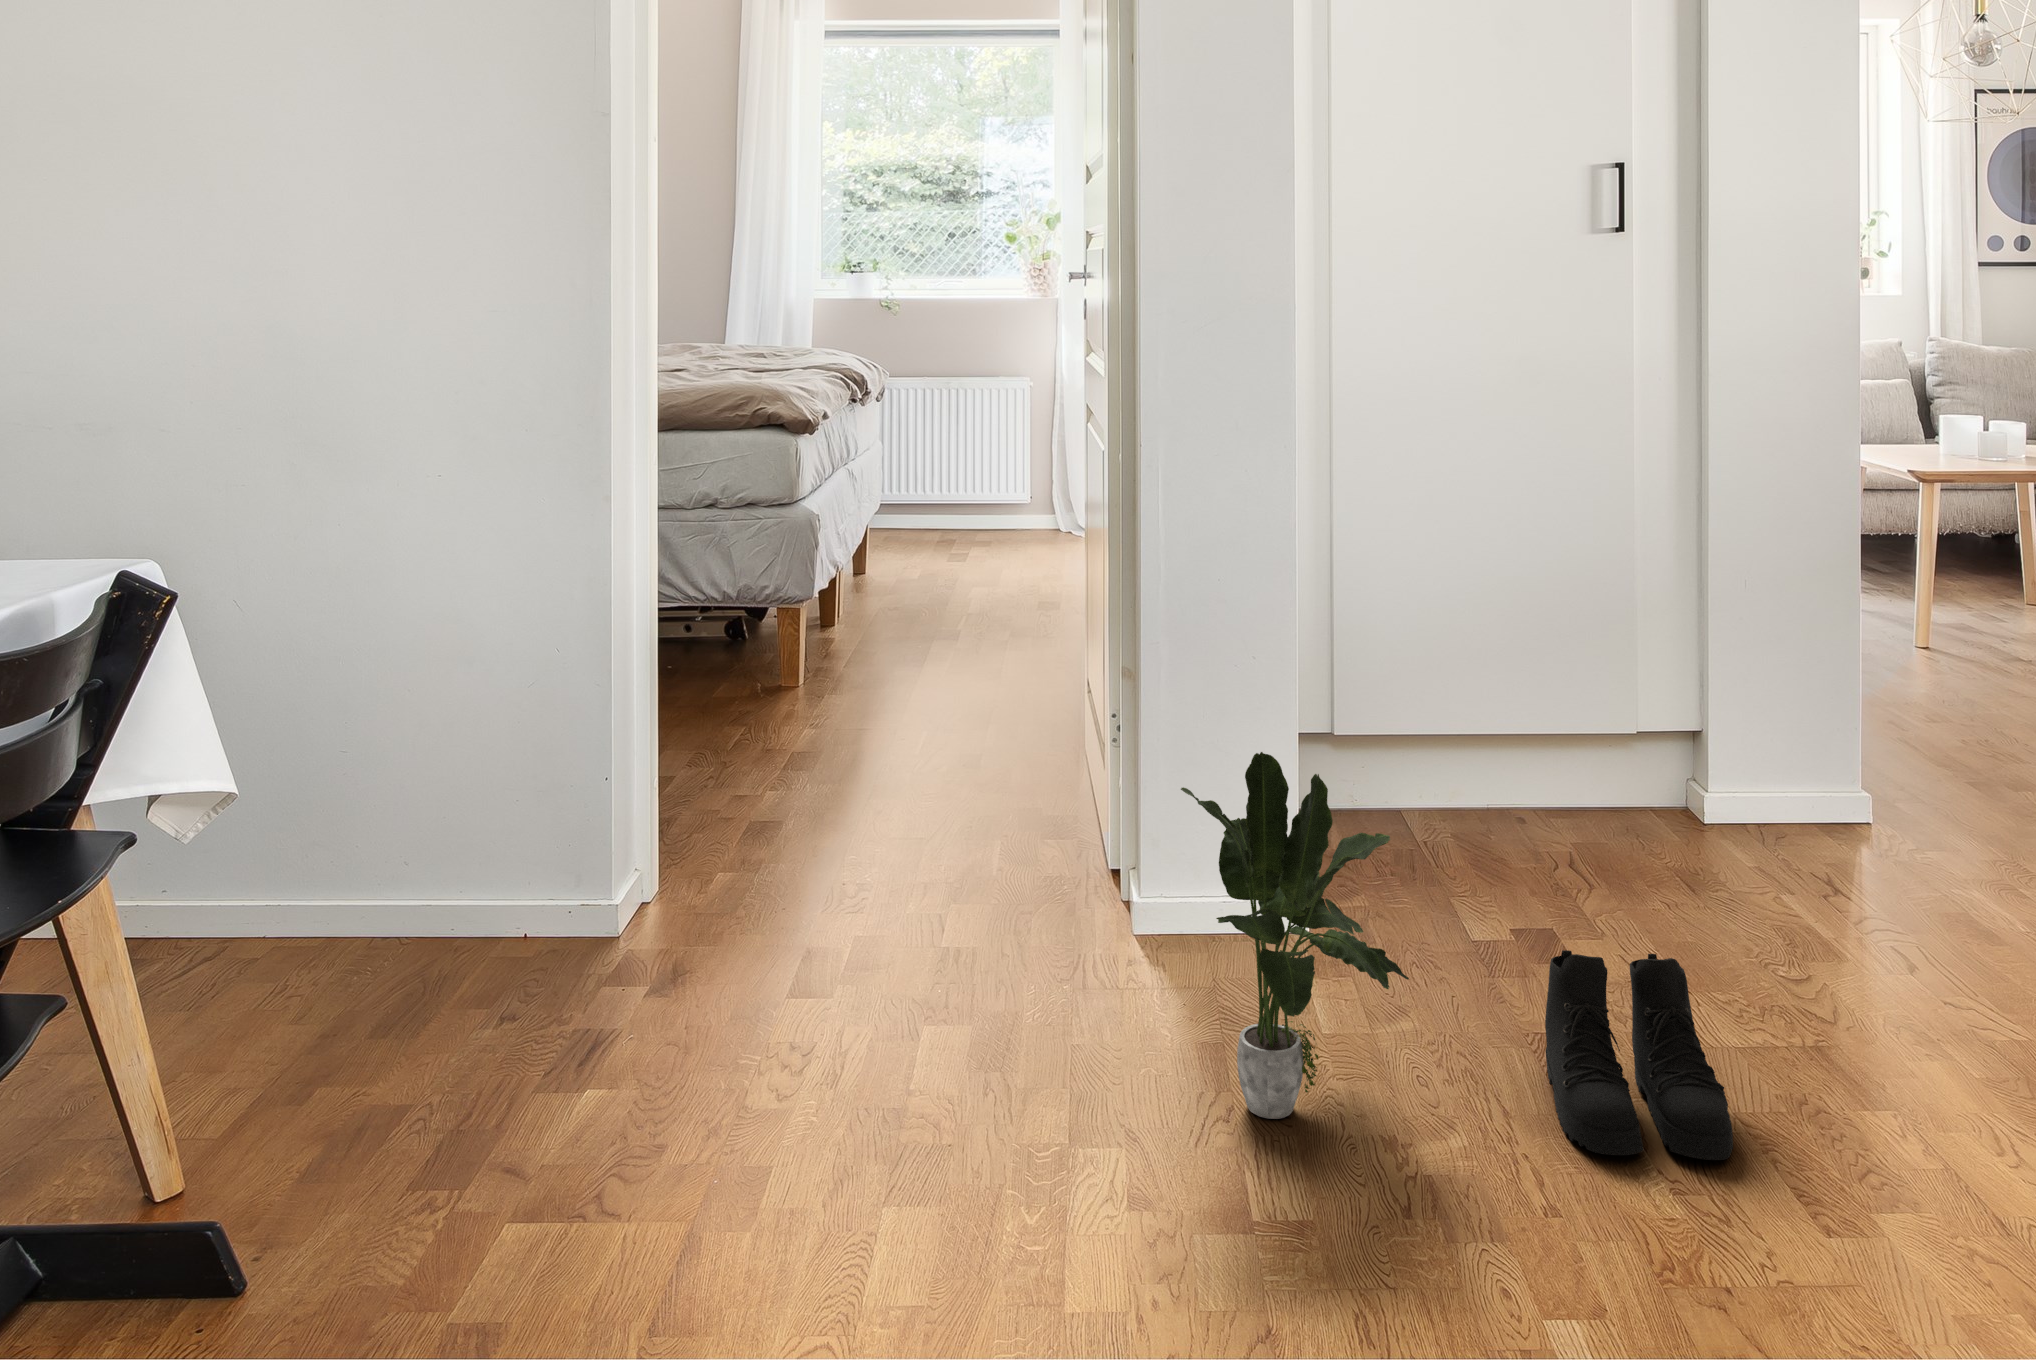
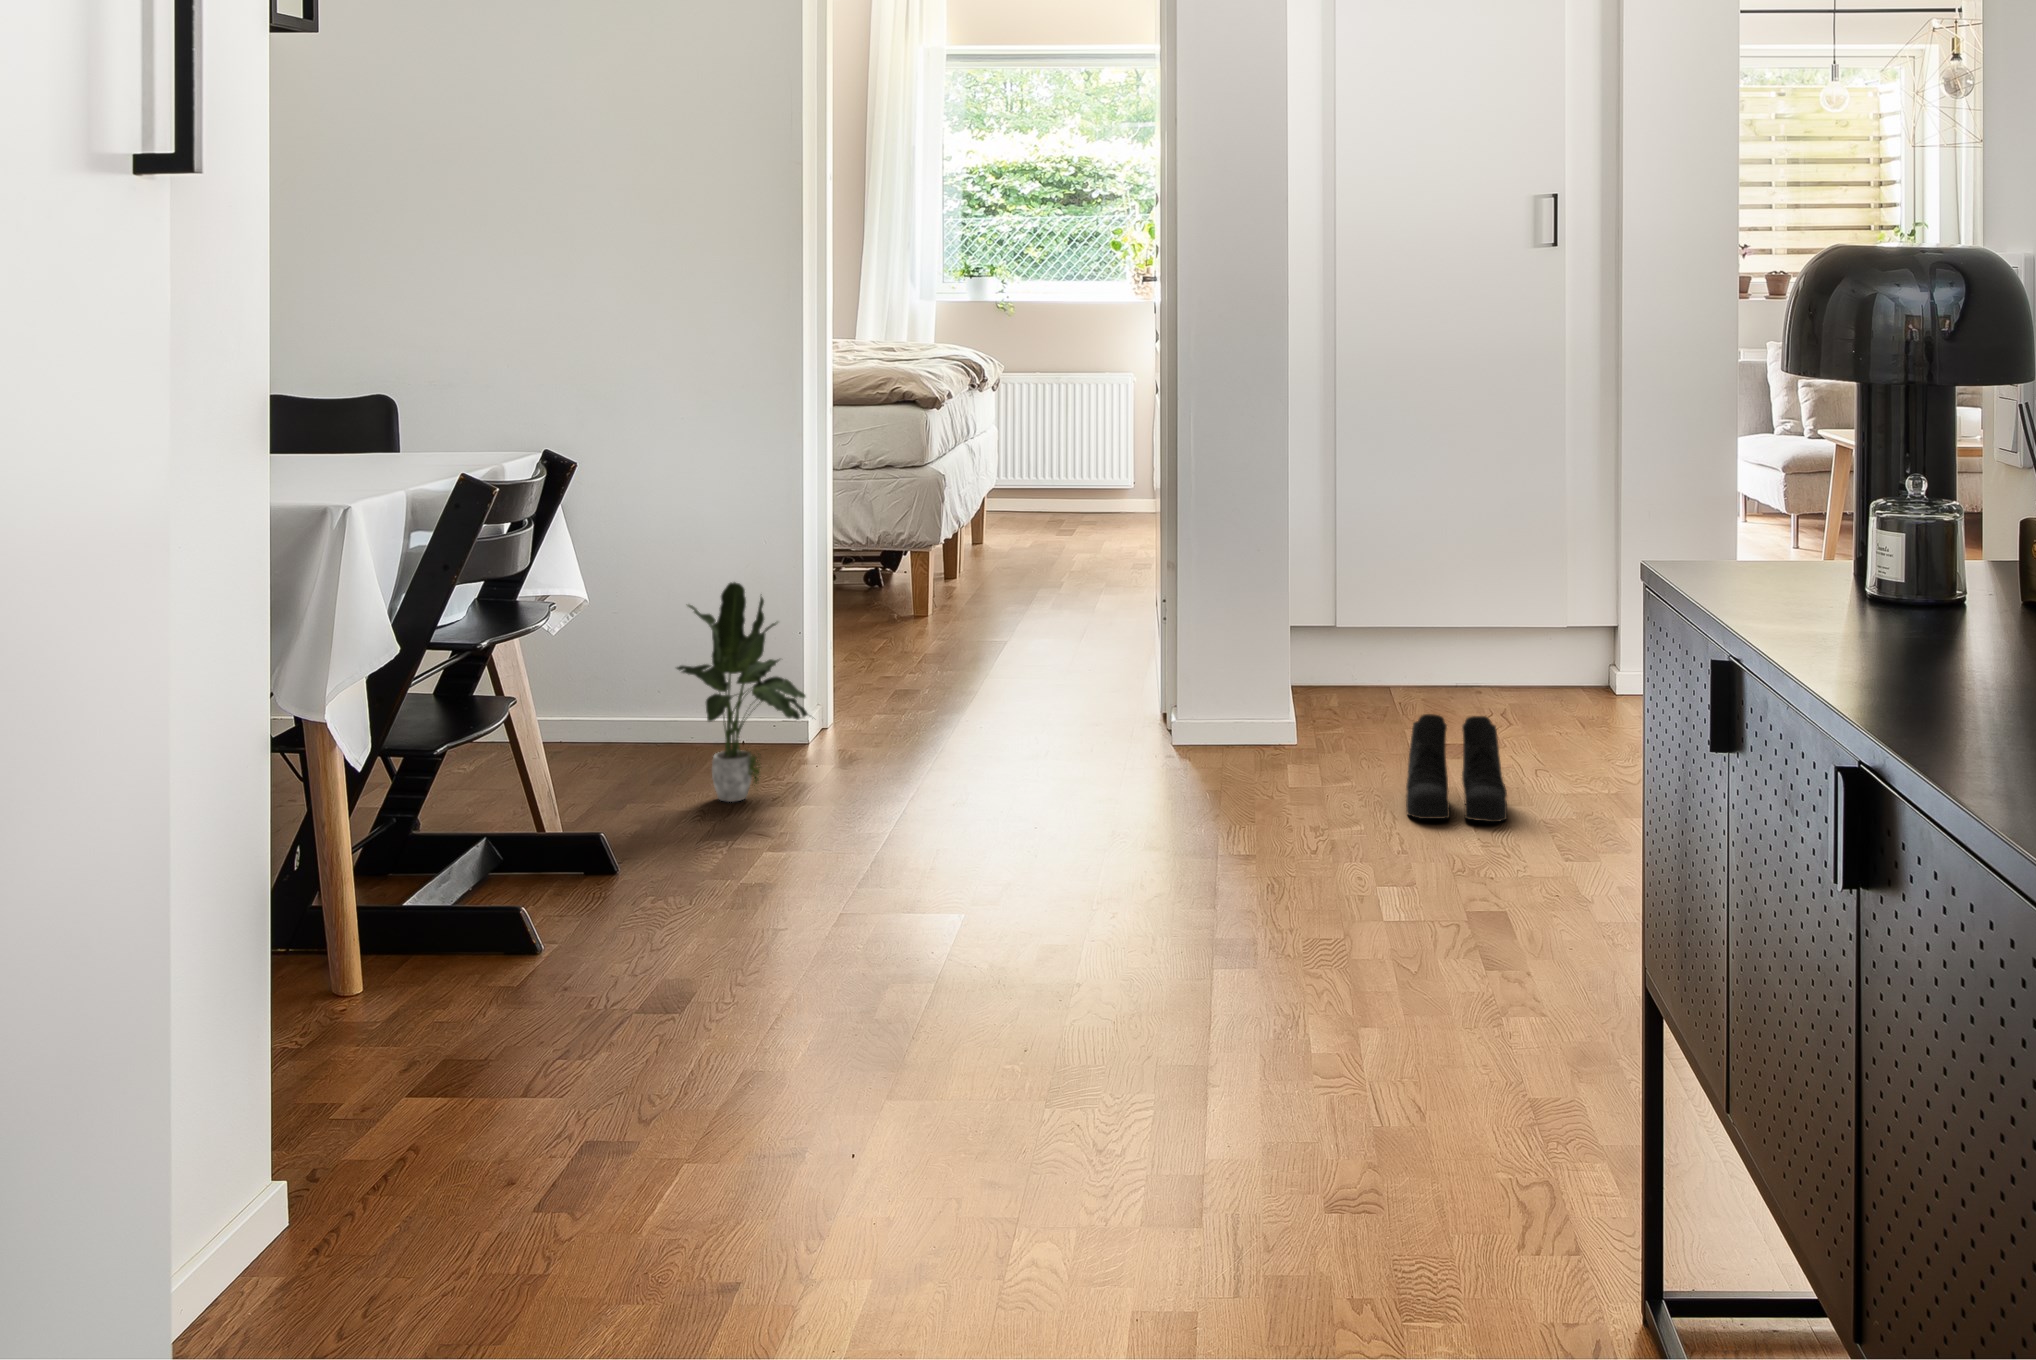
potted plant: present [1181,752,1409,1119] -> present [677,582,808,802]

